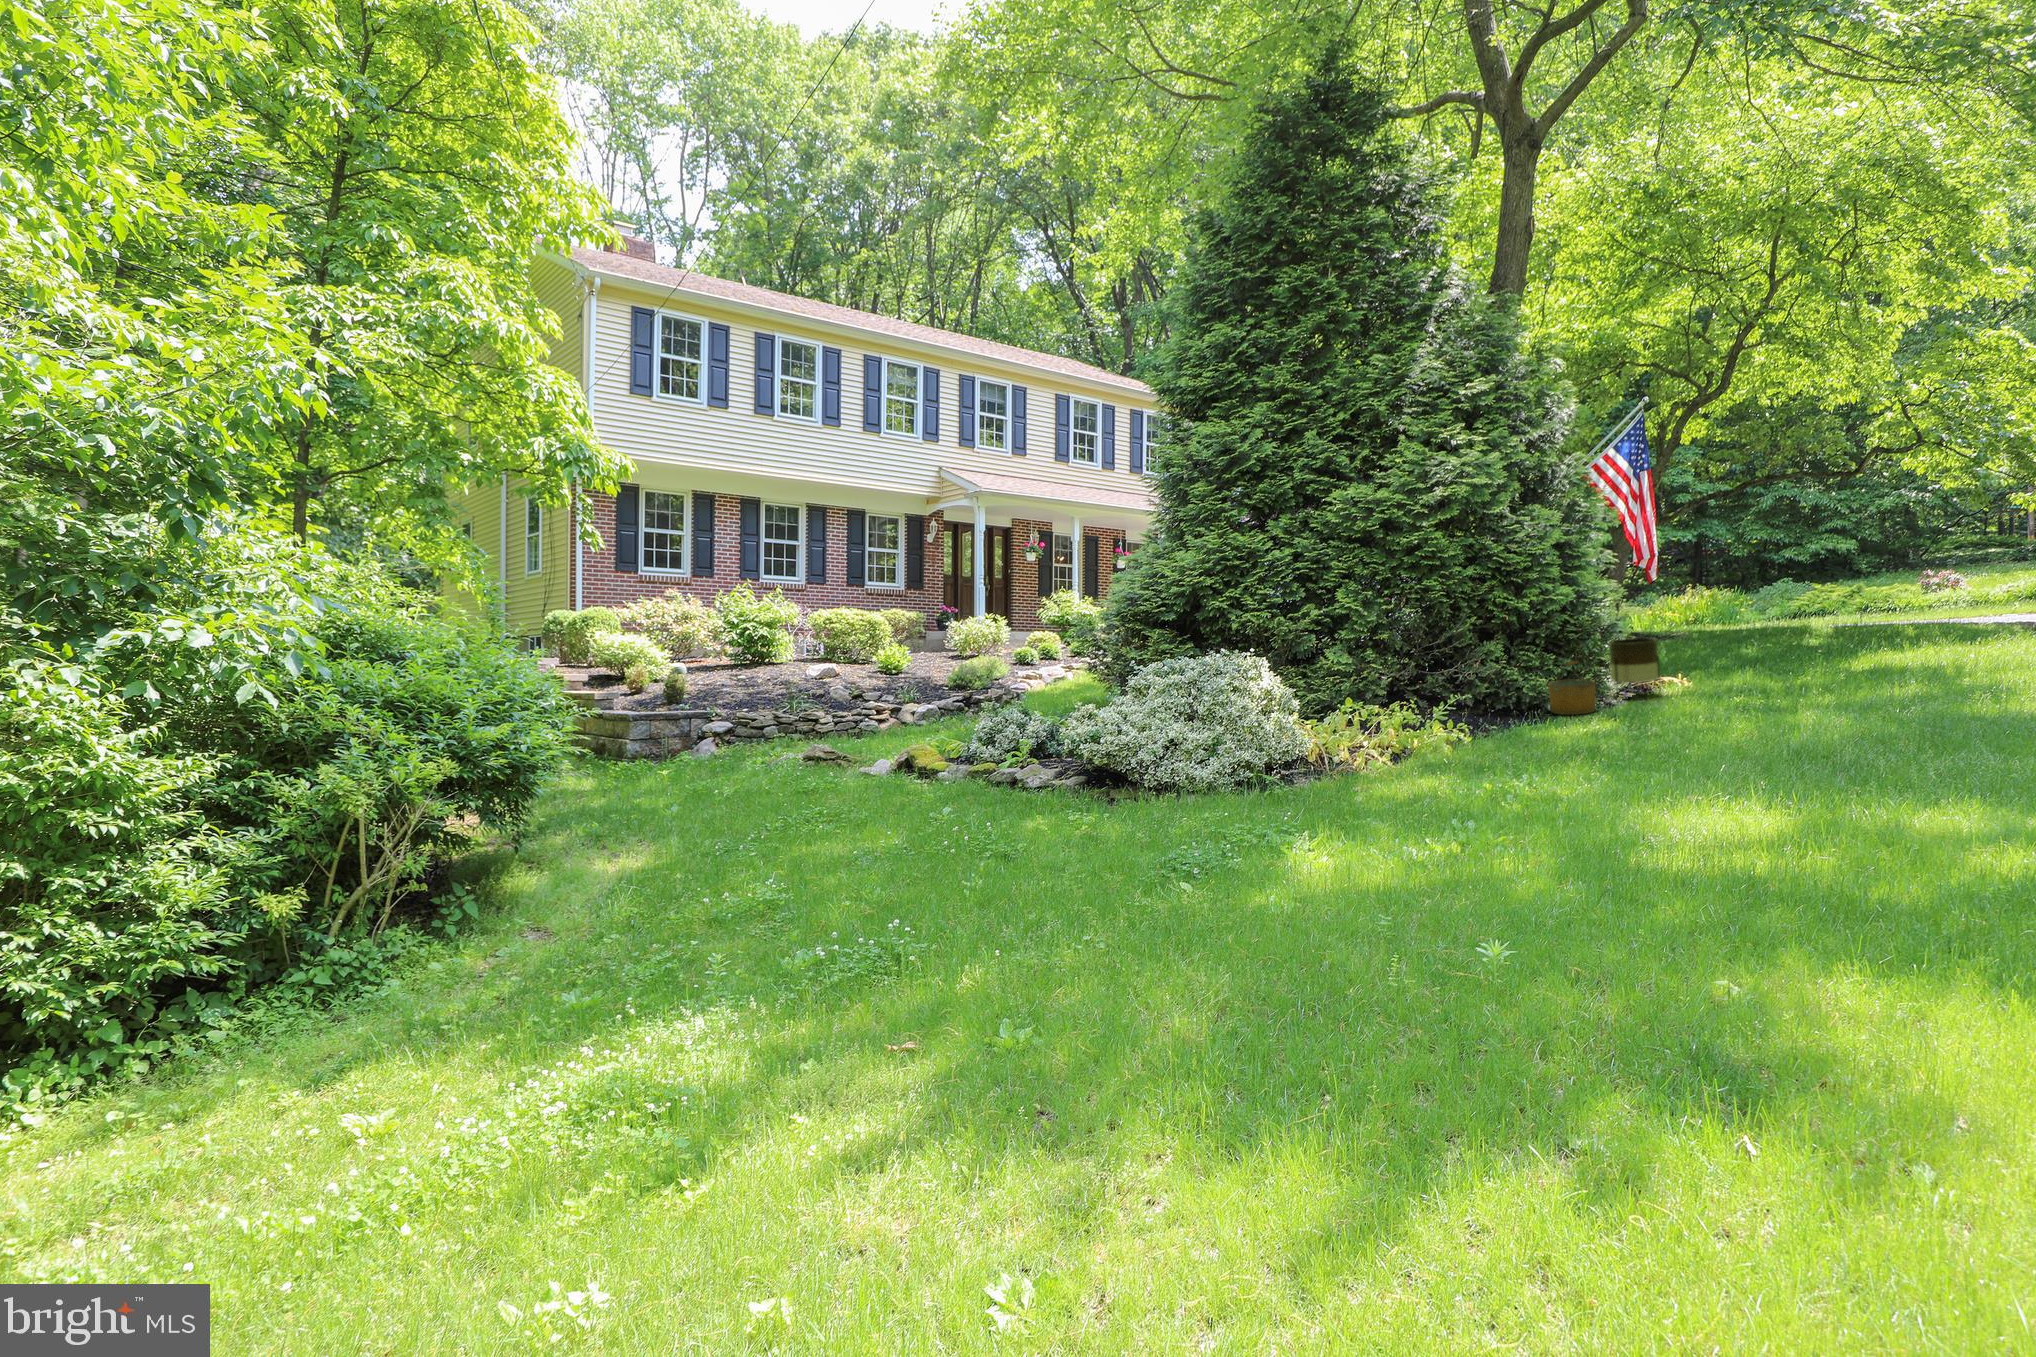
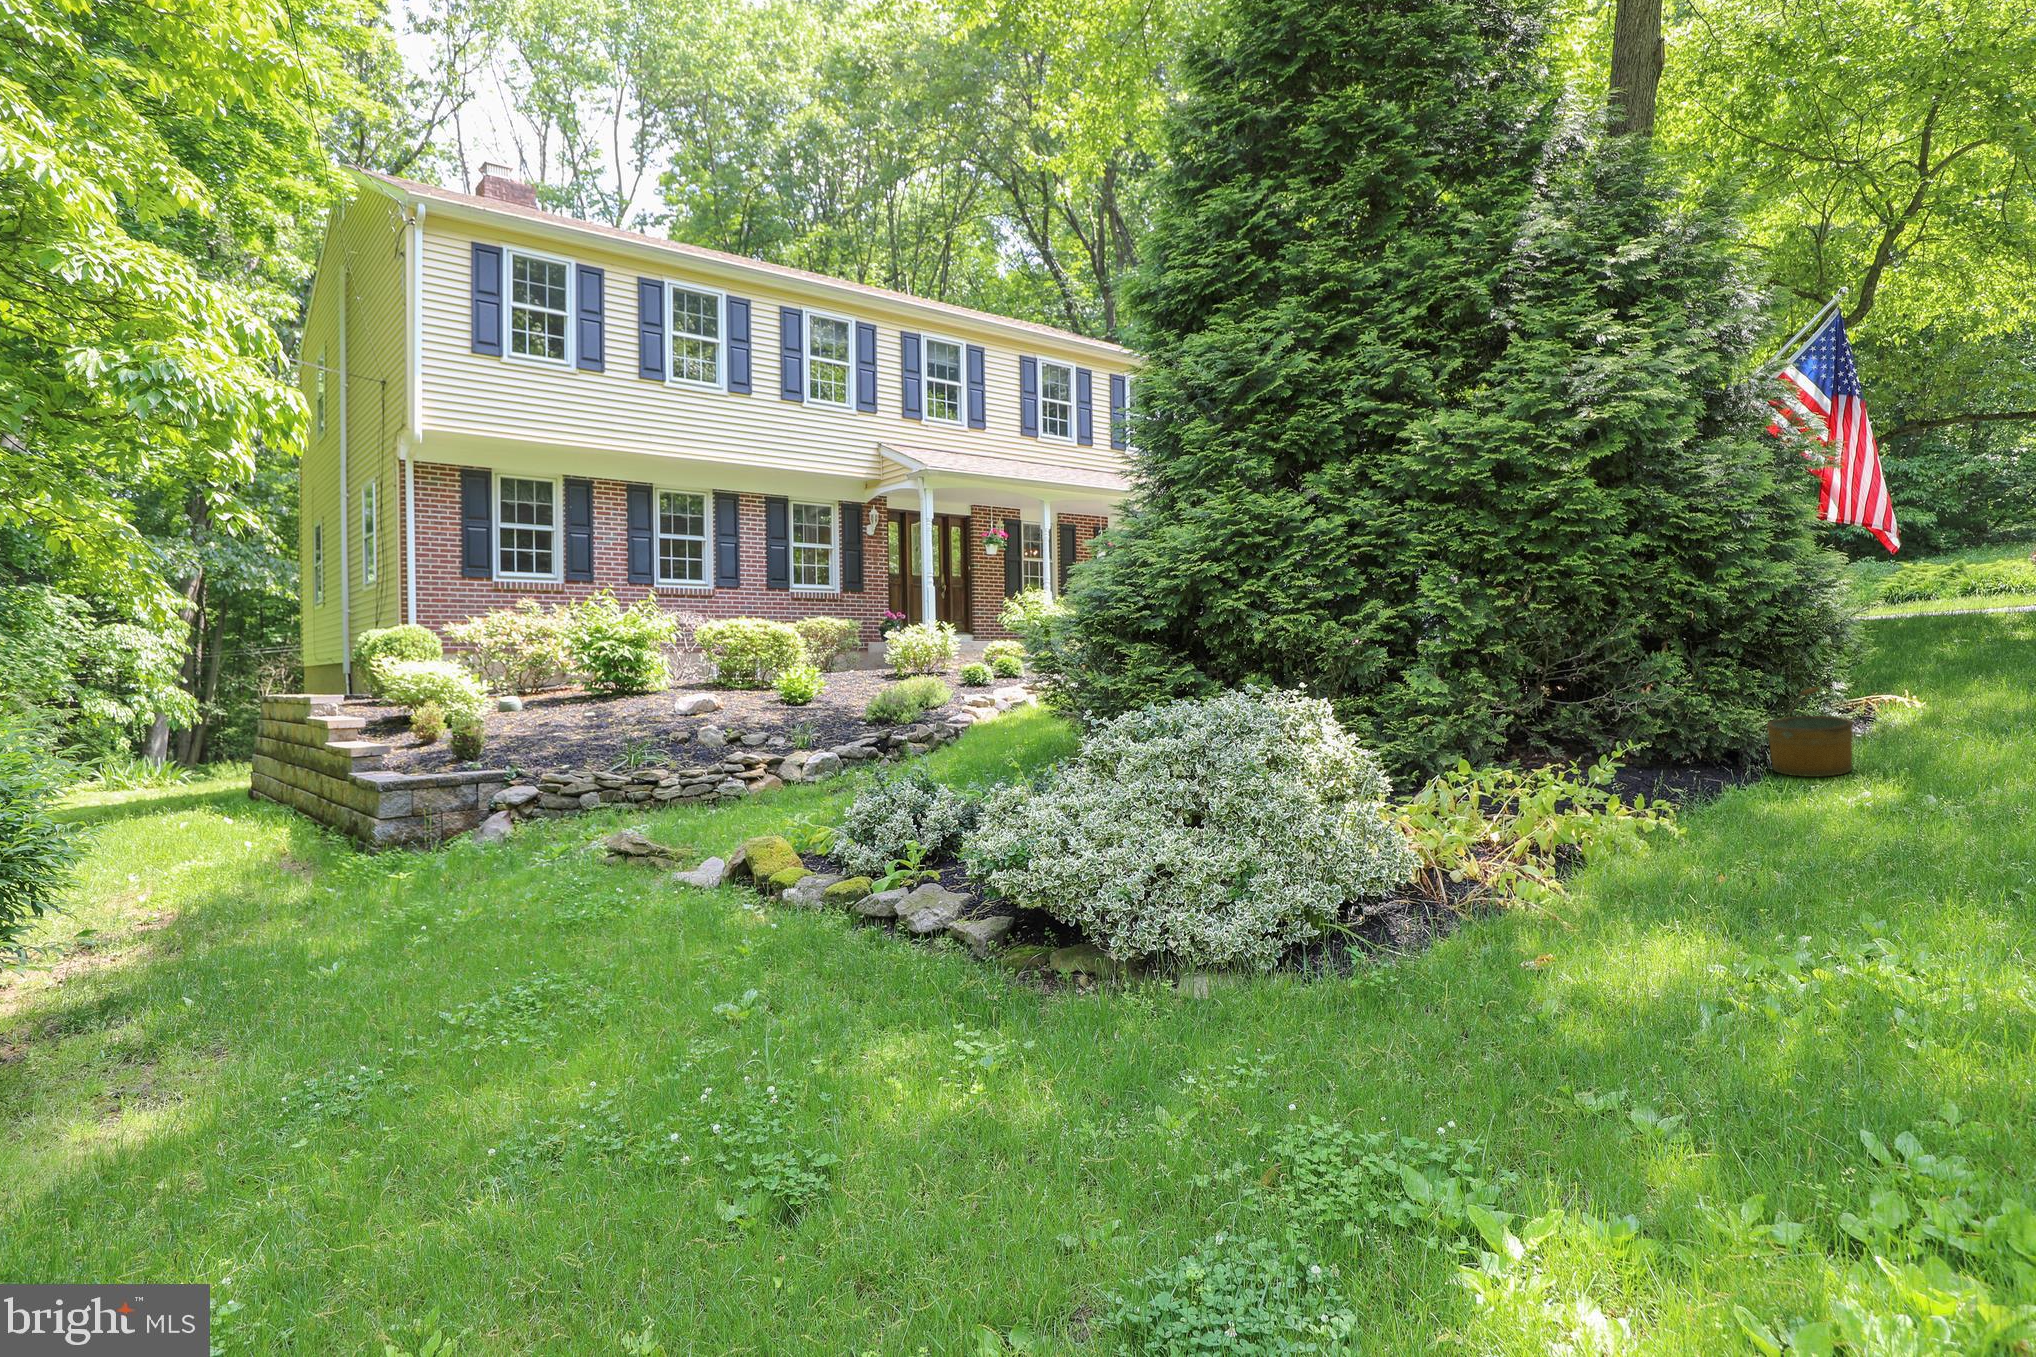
planter: present [1609,638,1660,684] -> none [1851,646,1946,746]

